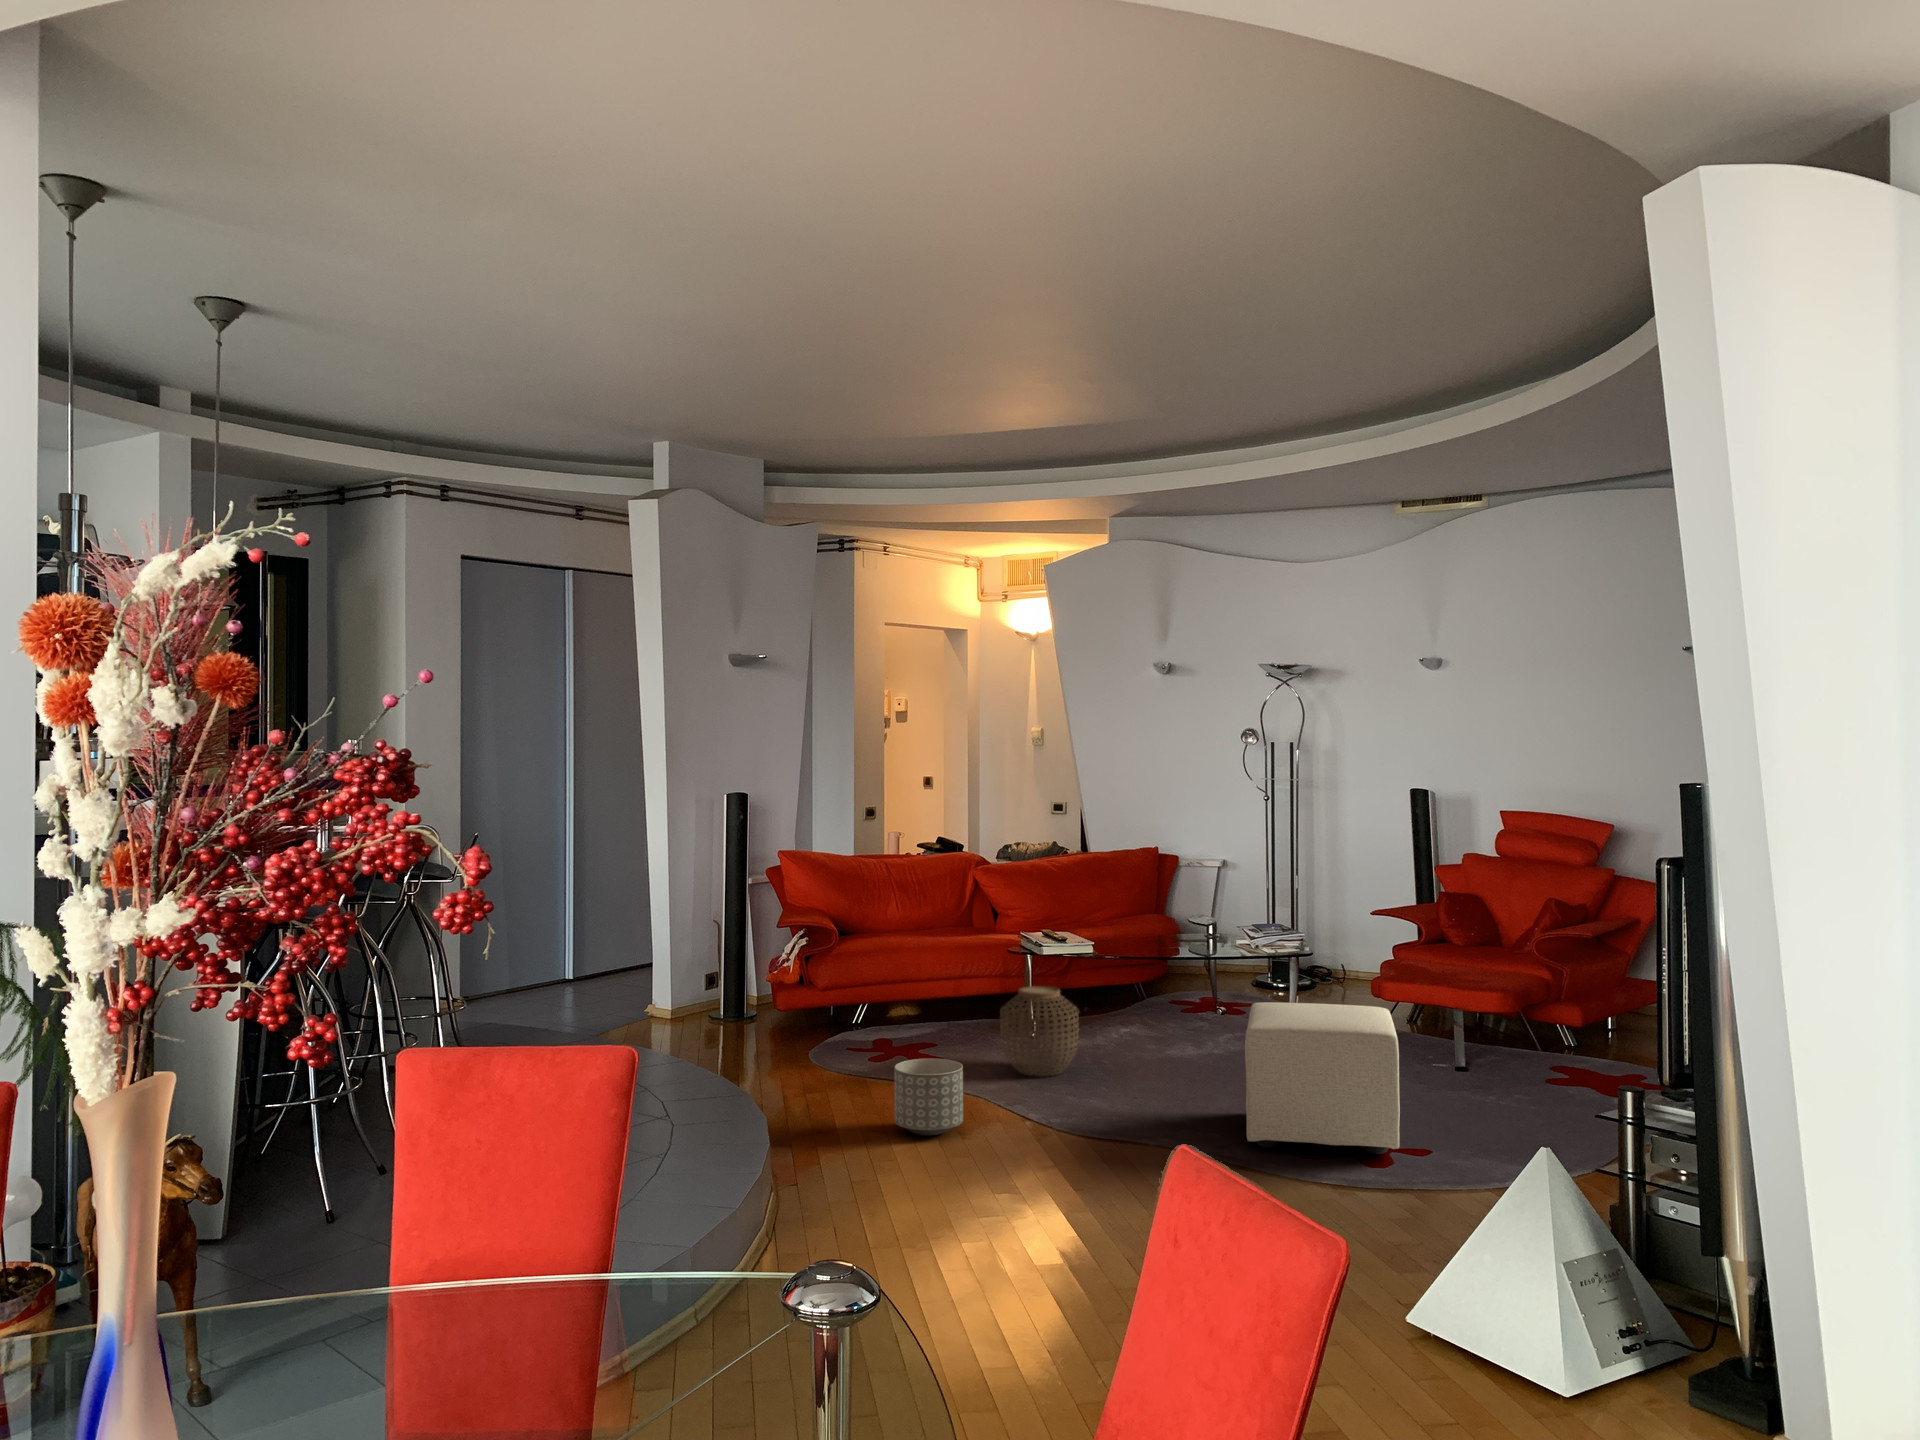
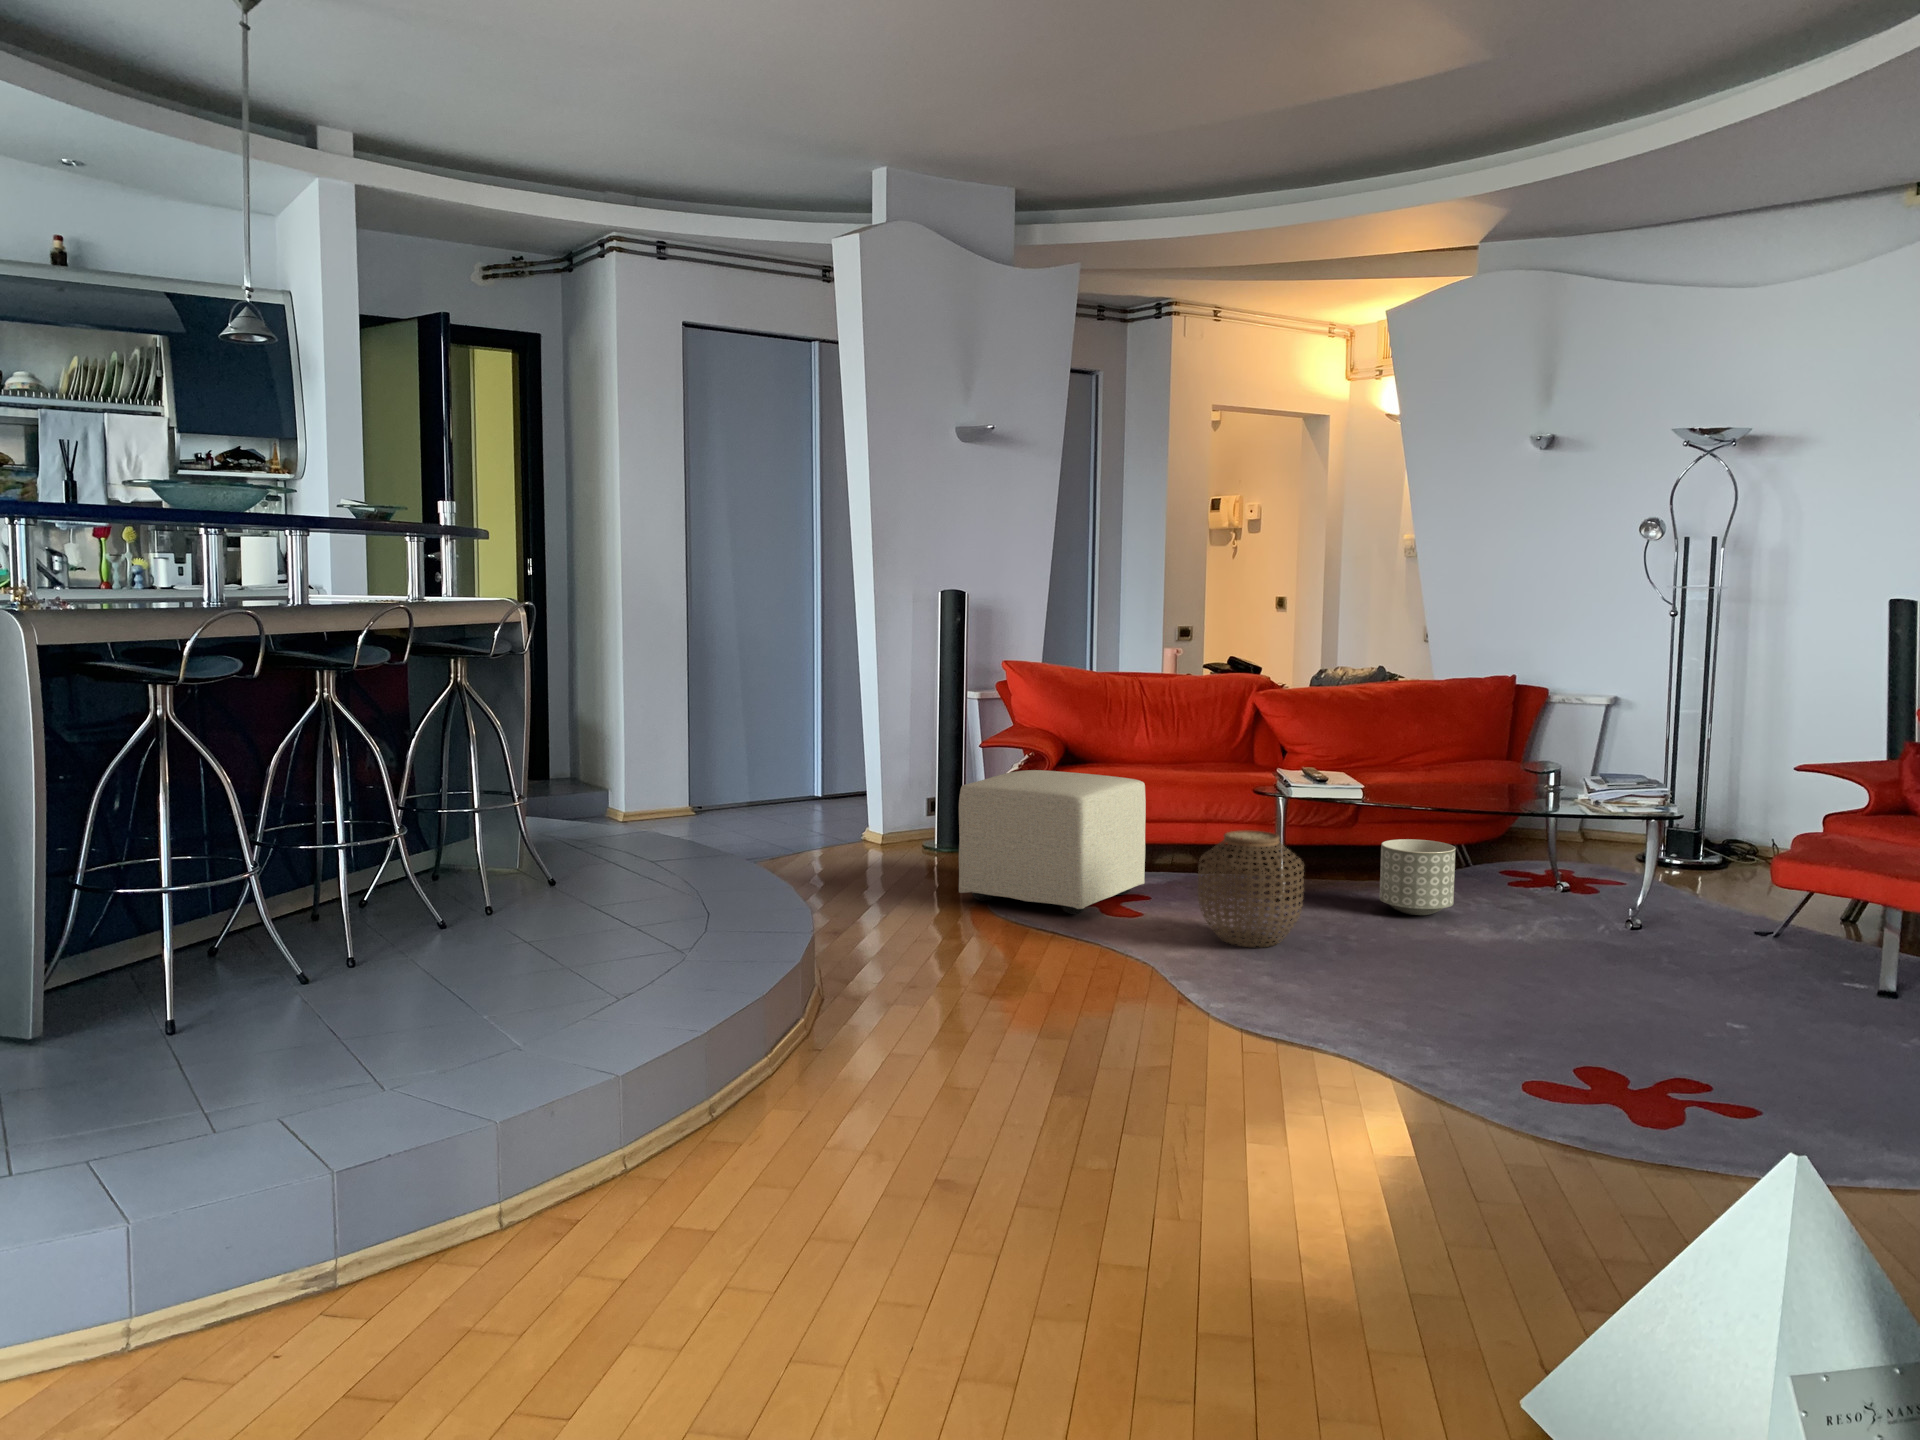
ottoman: present [1245,1002,1400,1154] -> present [959,770,1146,914]
planter: present [894,1059,963,1136] -> present [1380,839,1456,915]

